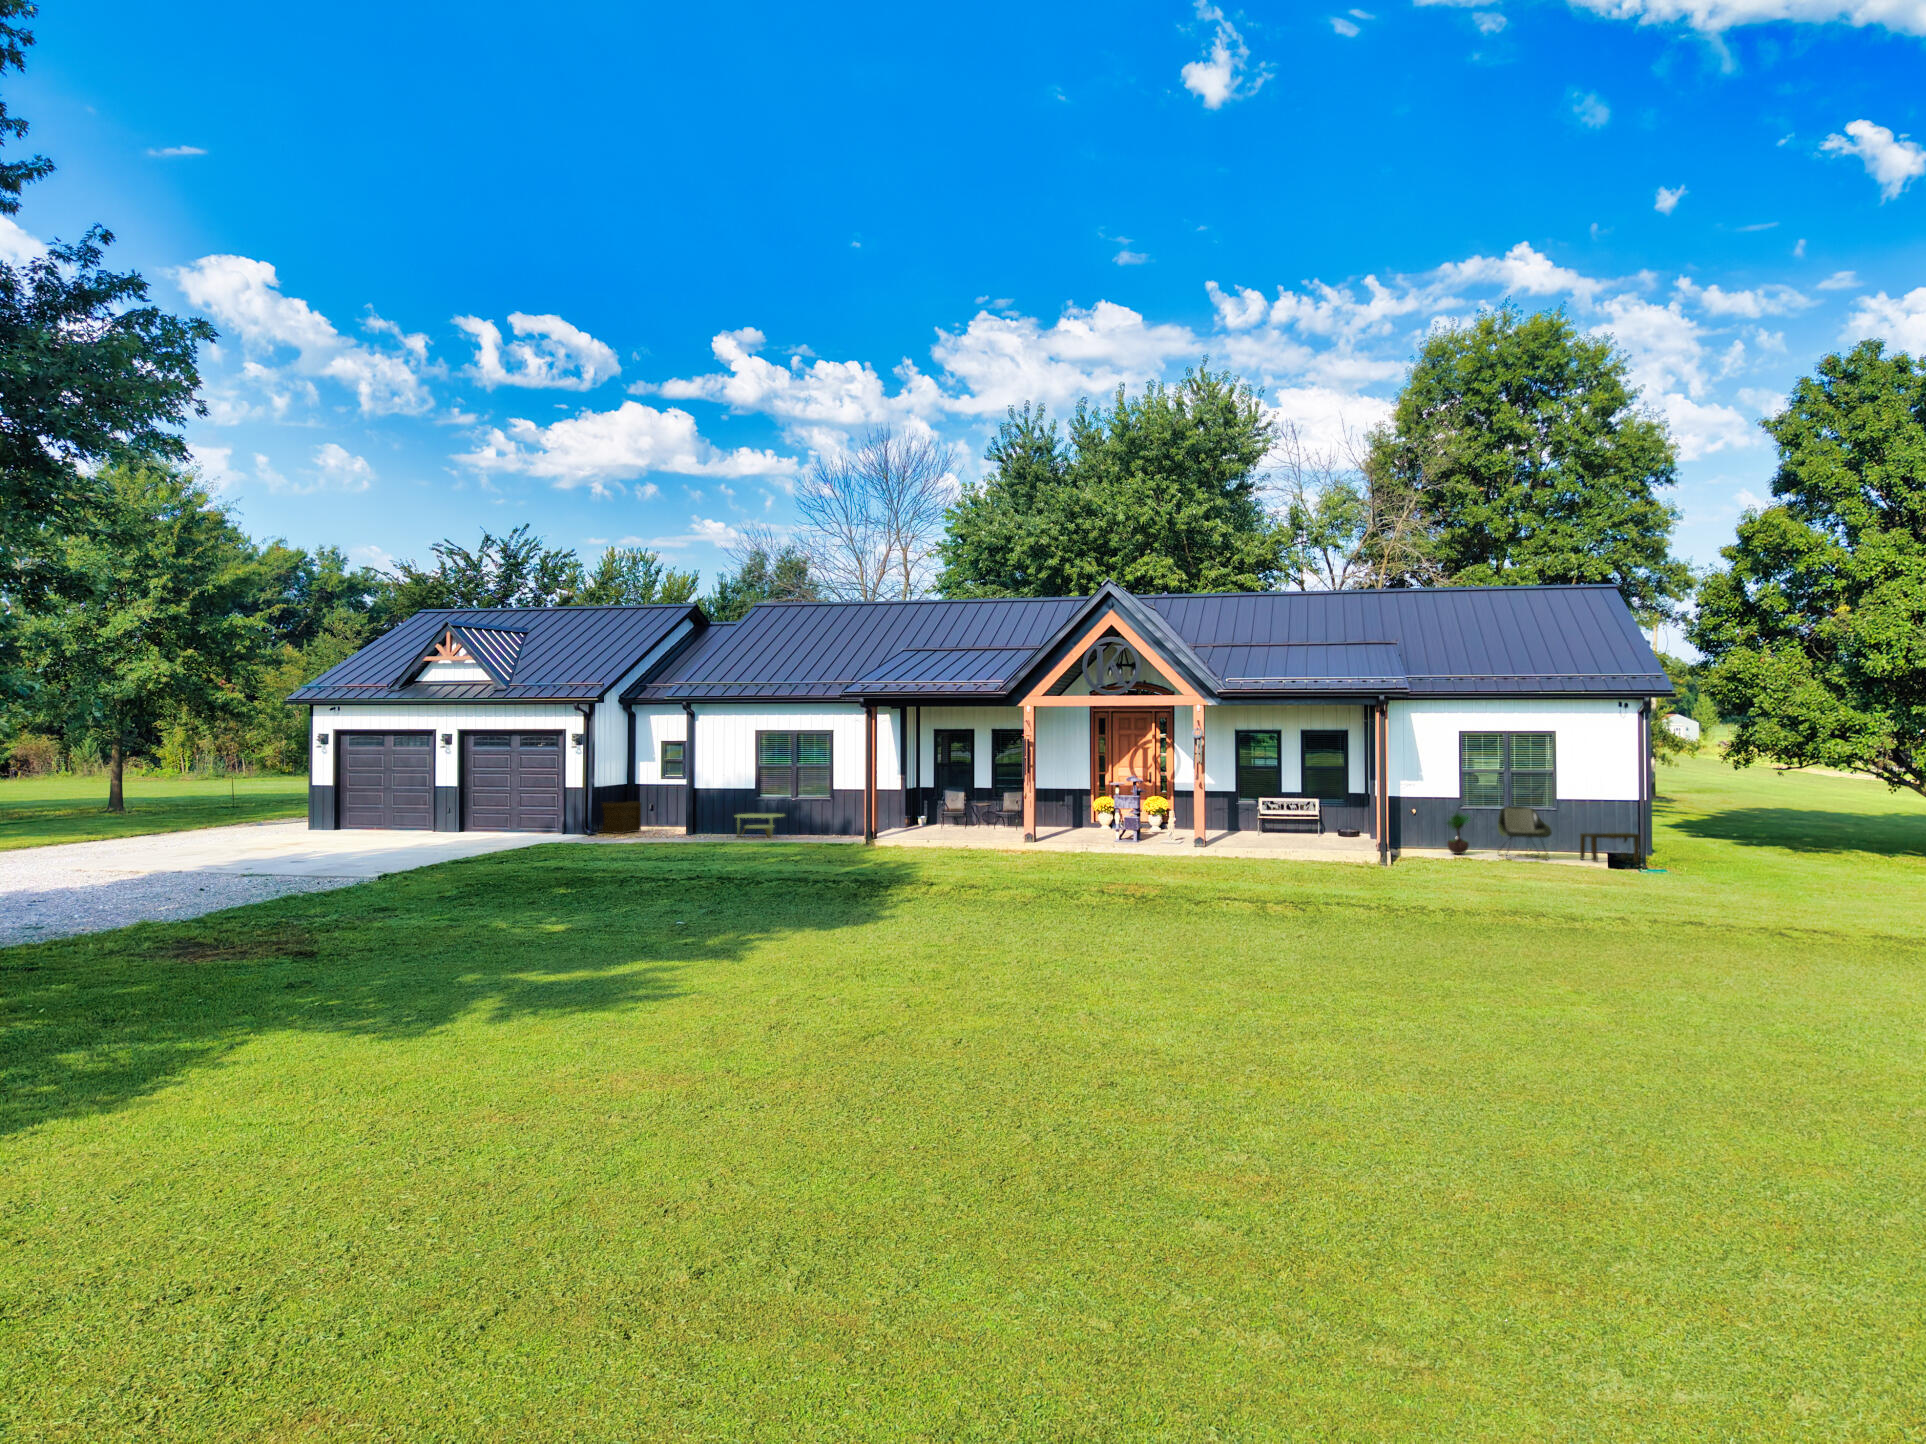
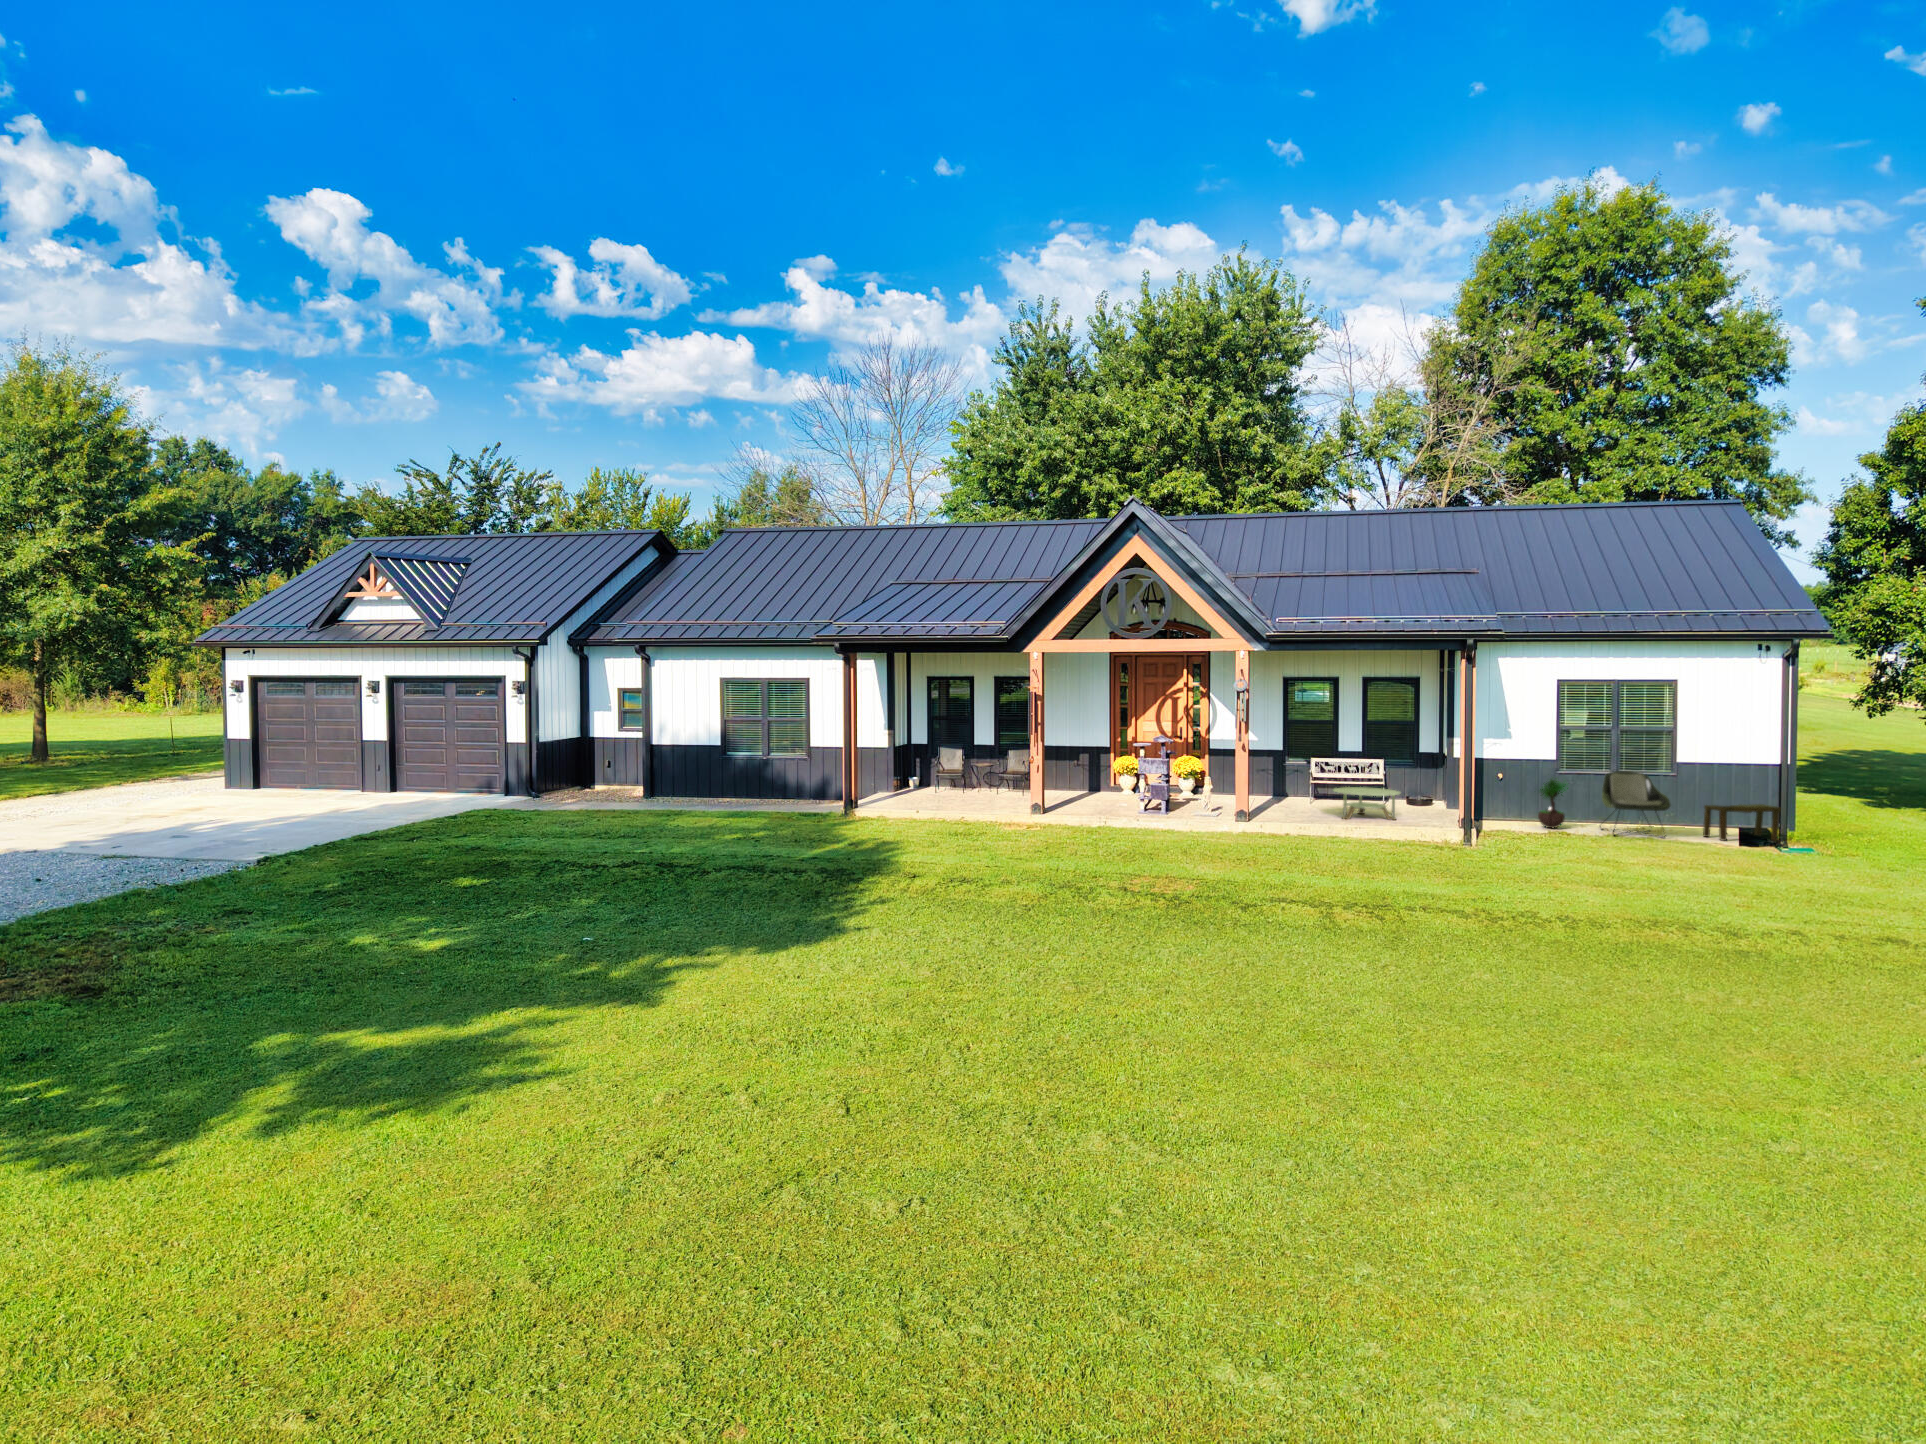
wooden crate: present [599,801,641,834] -> none [545,758,596,796]
round table: present [736,814,784,838] -> present [1333,787,1400,820]

